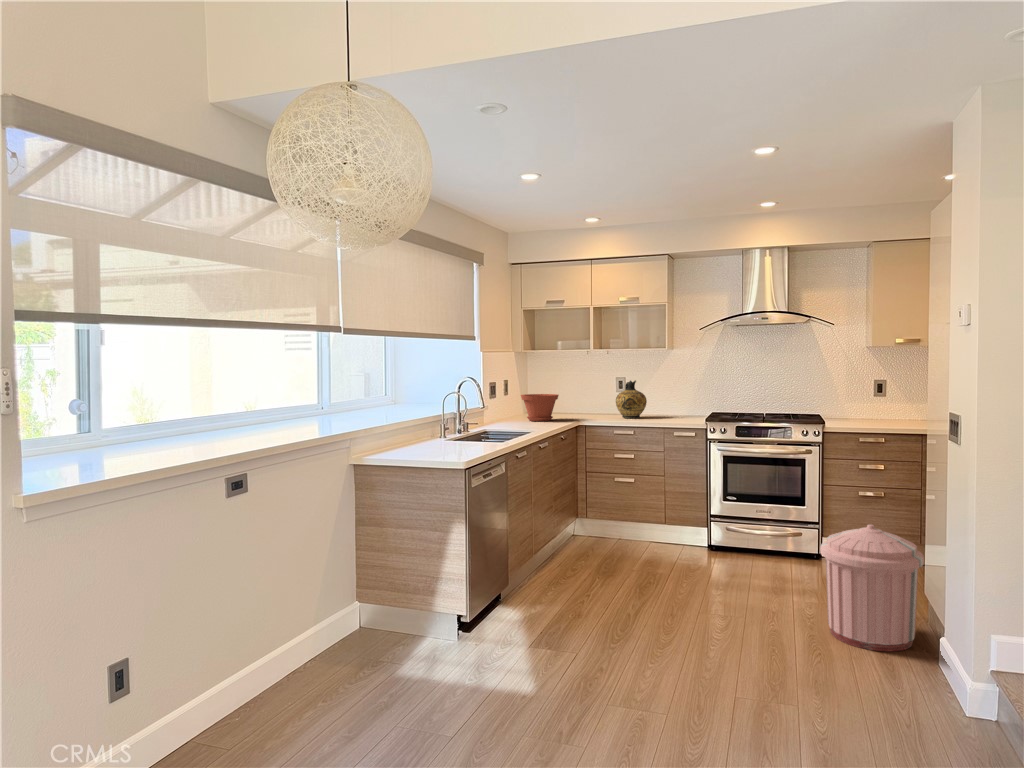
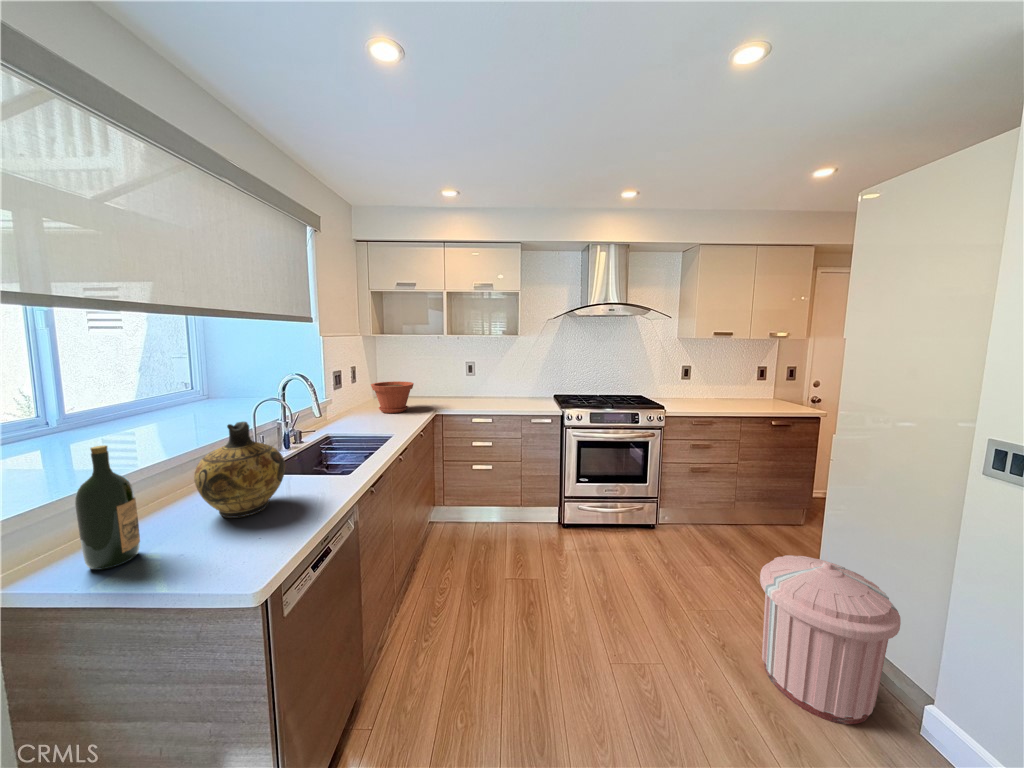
ceramic jug: present [616,380,647,418] -> present [194,422,285,518]
wine bottle: none [389,395,408,452] -> present [75,445,140,570]

